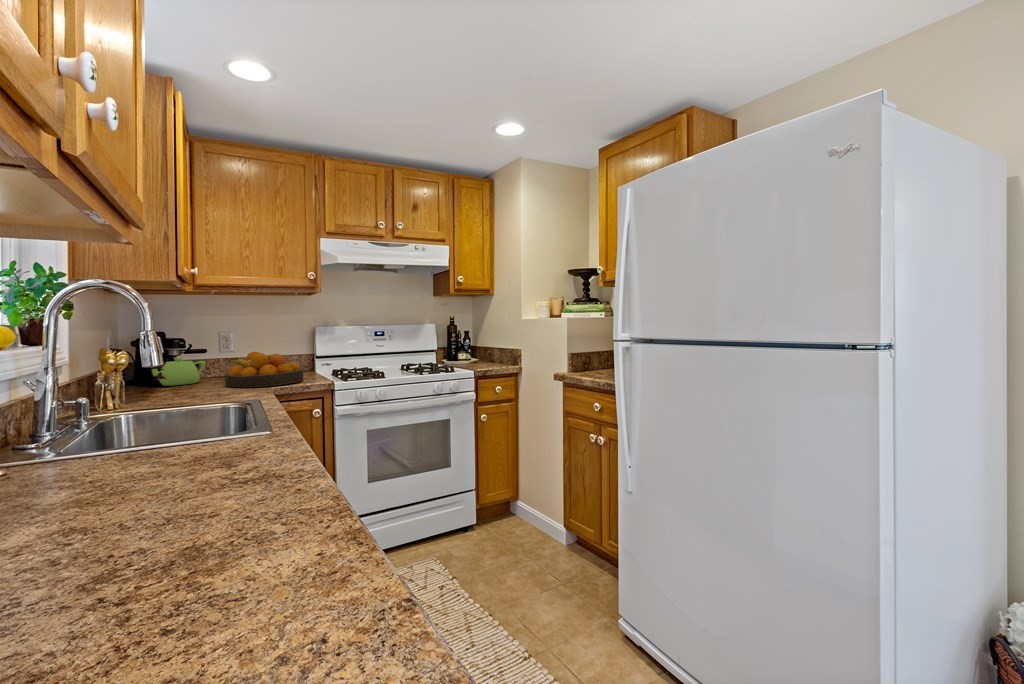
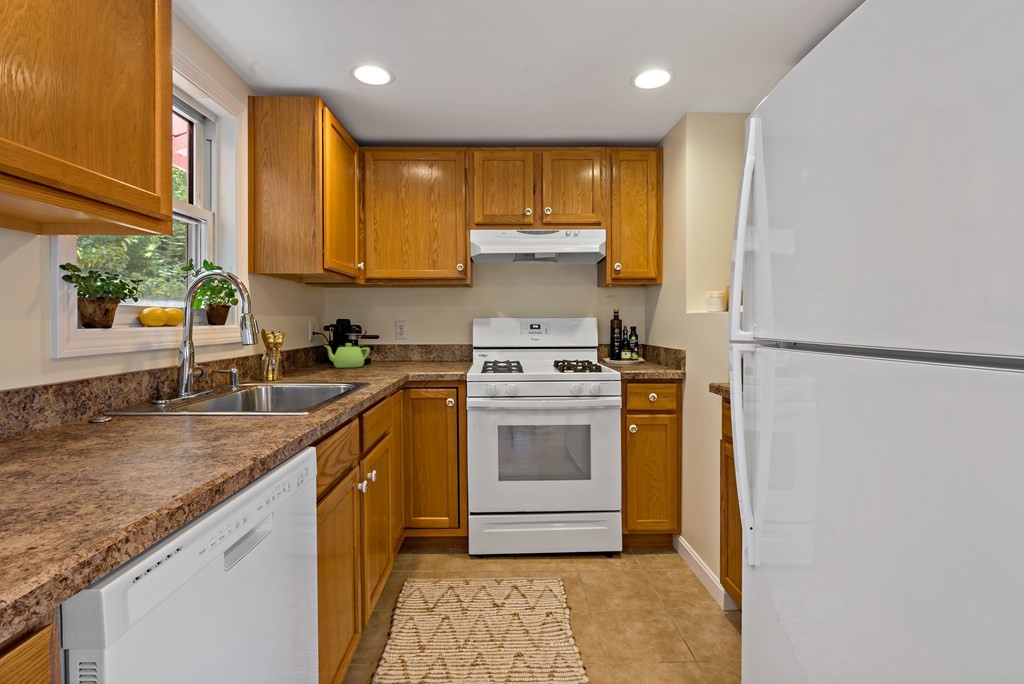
fruit bowl: present [225,352,303,387] -> none [375,340,443,373]

